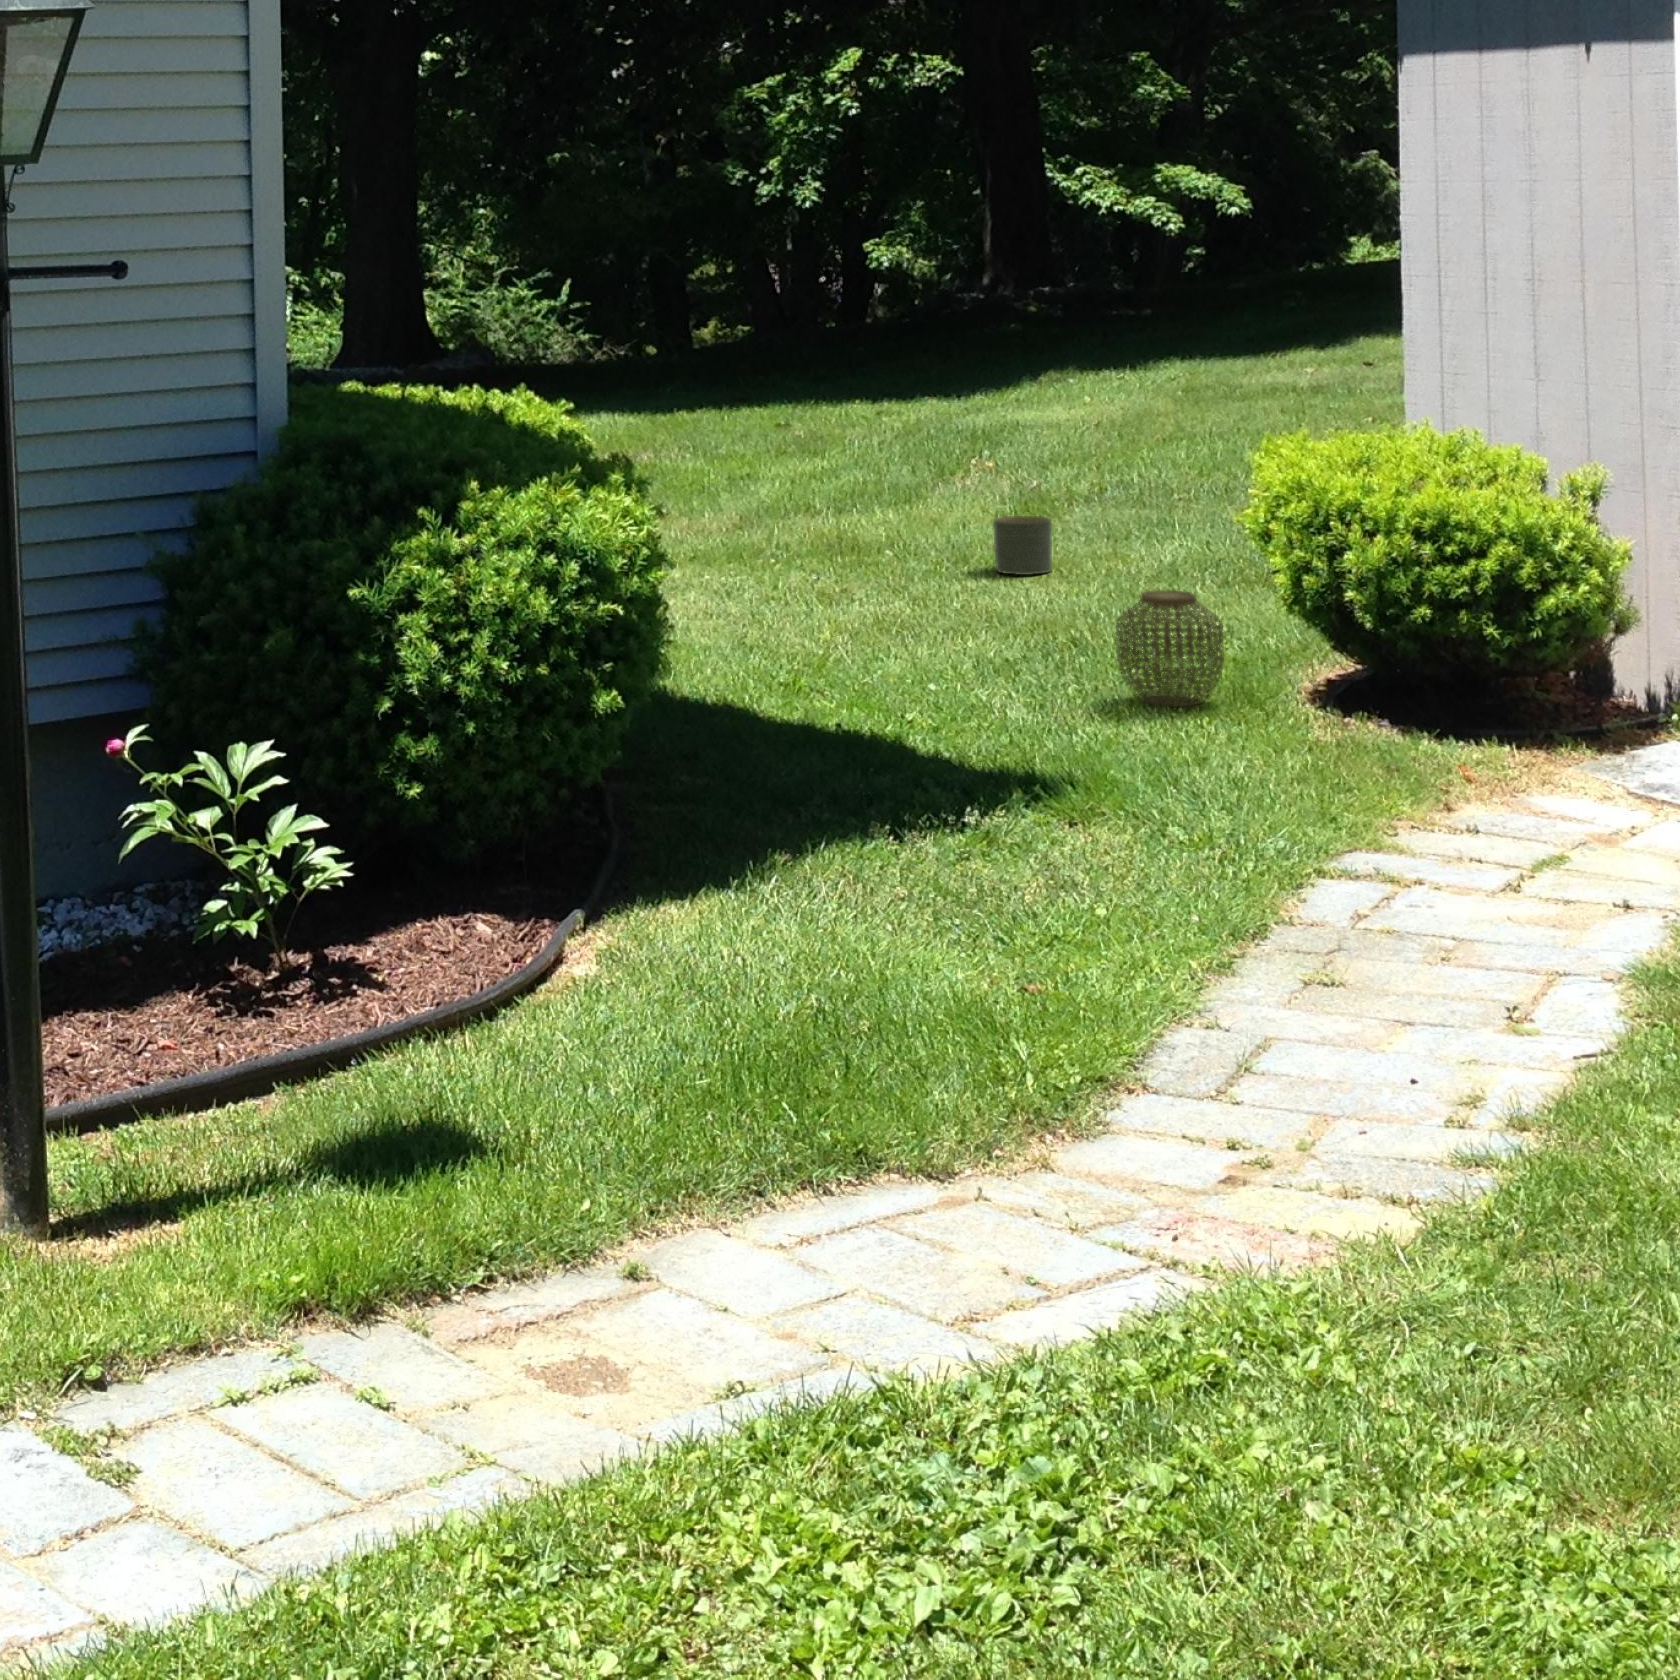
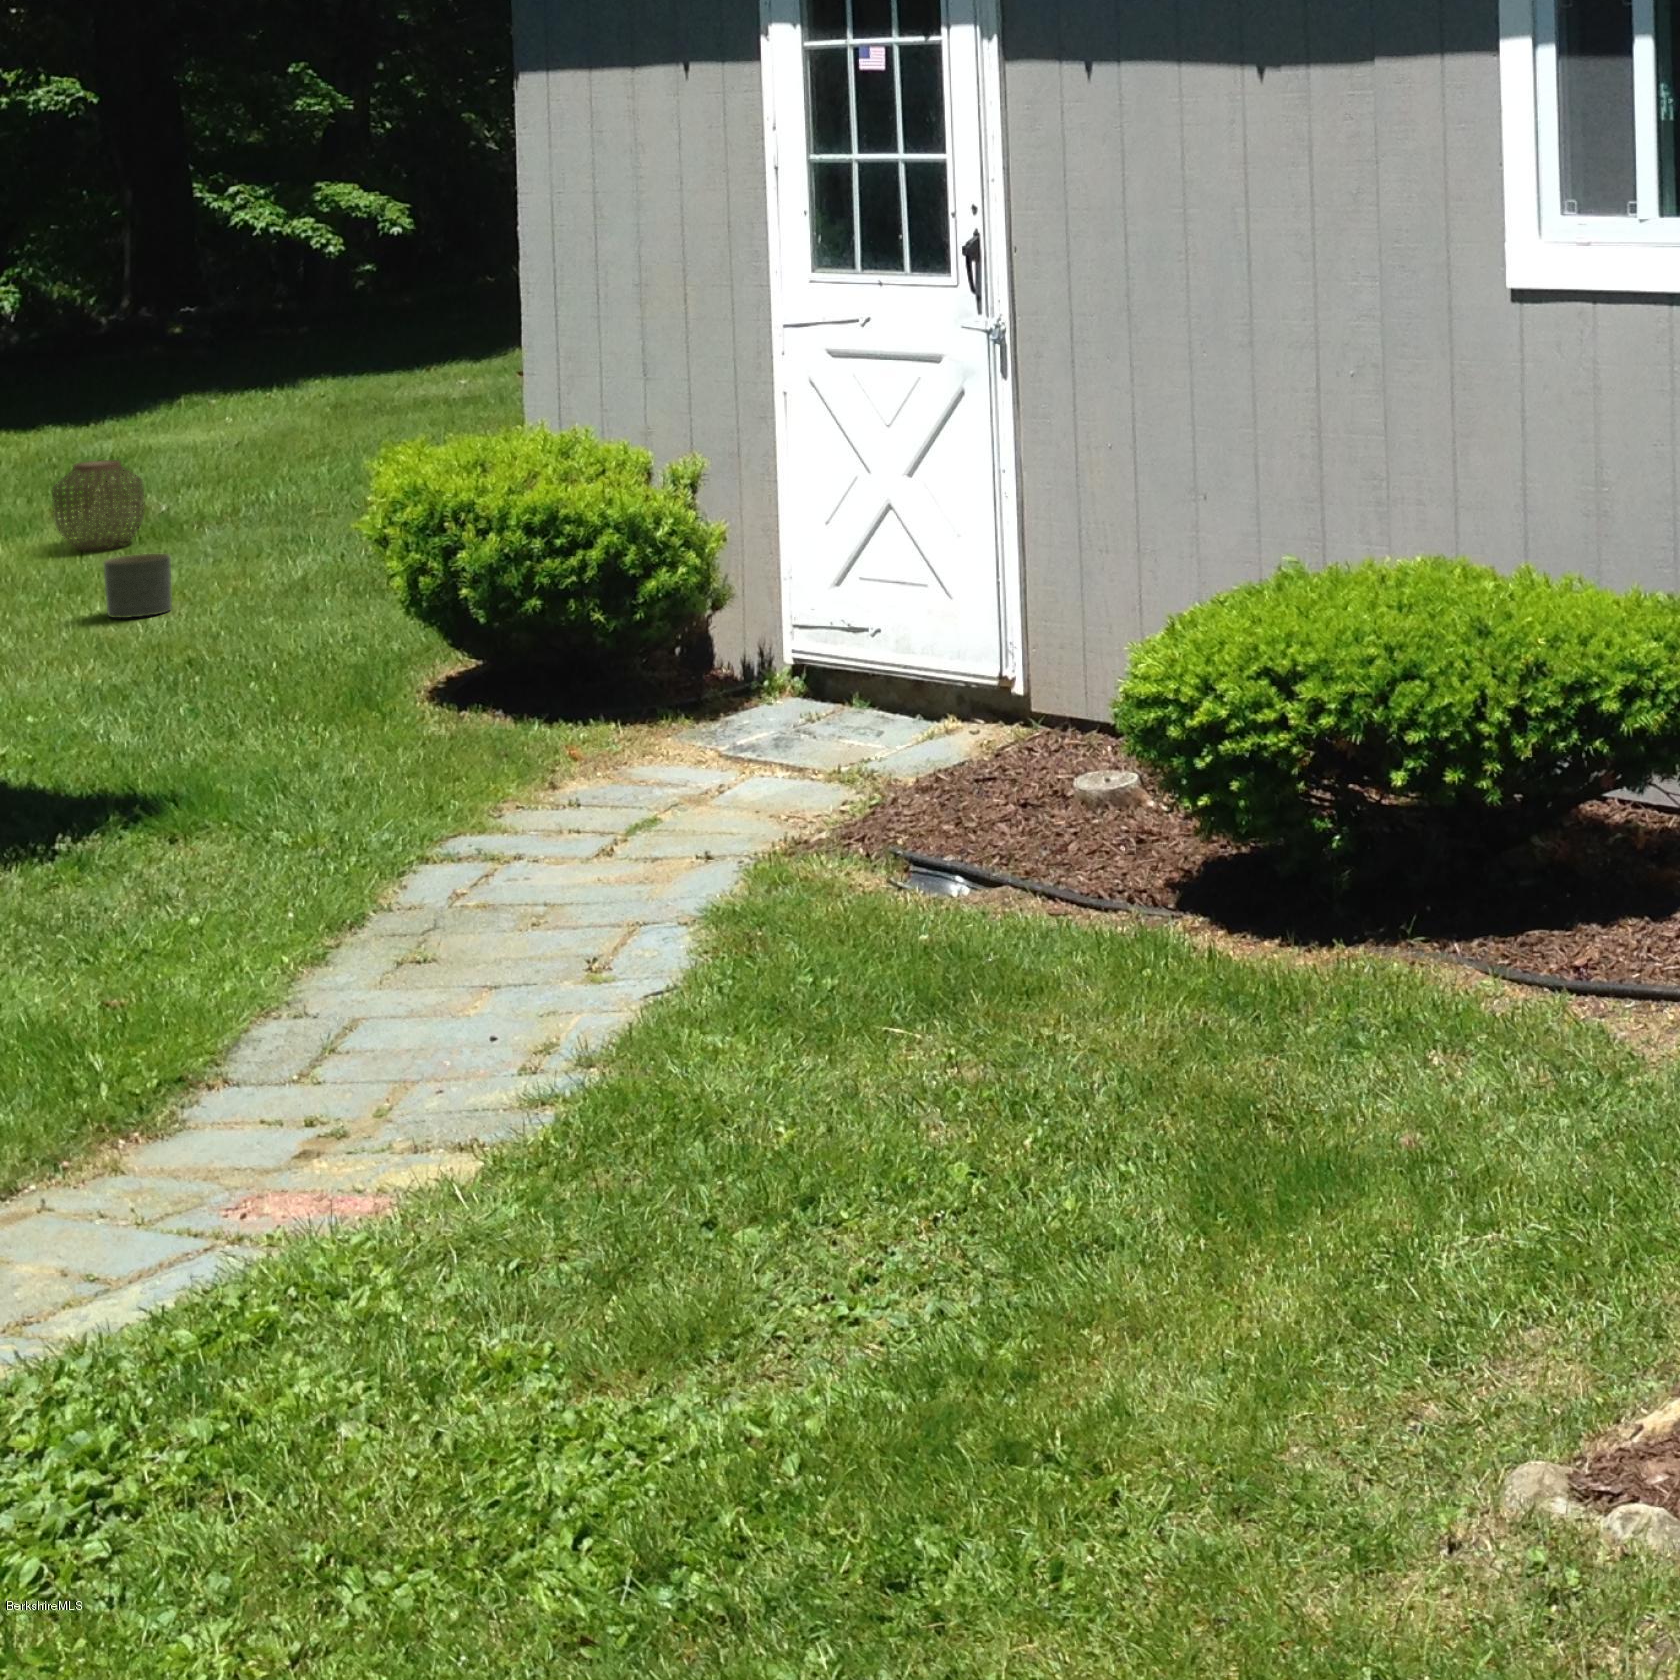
woven basket: present [1116,590,1224,707] -> present [52,460,144,550]

